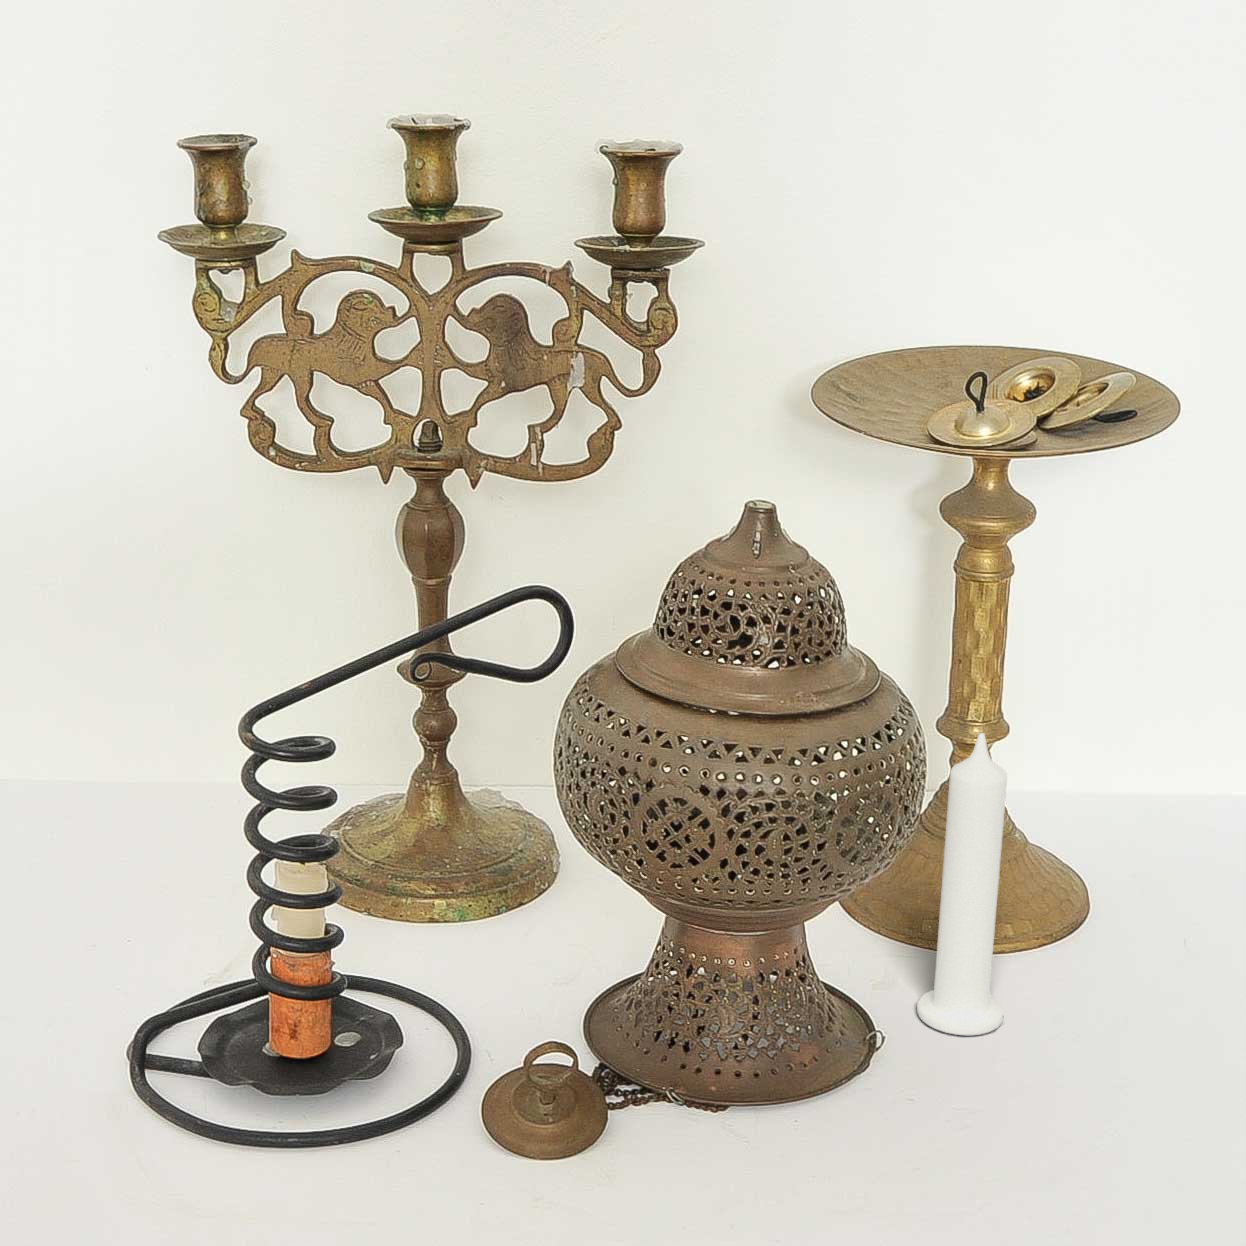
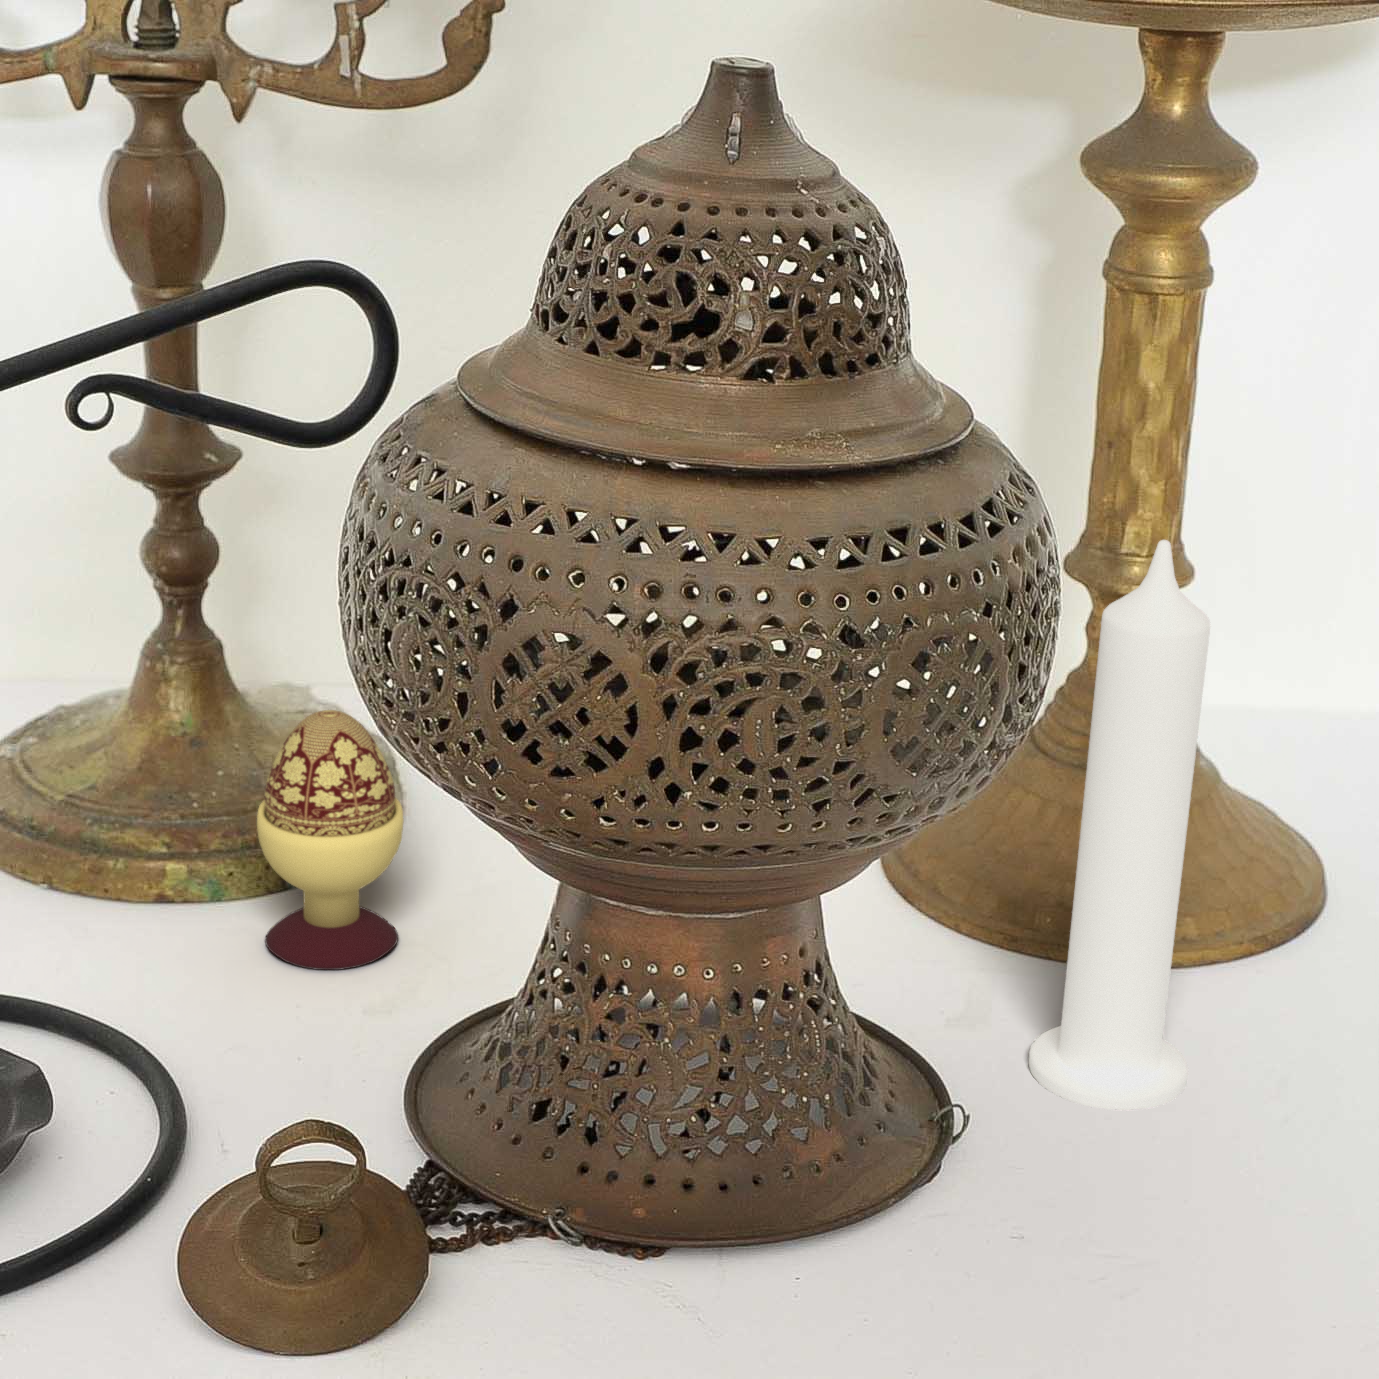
decorative egg: none [493,819,573,961] -> present [257,710,404,970]

